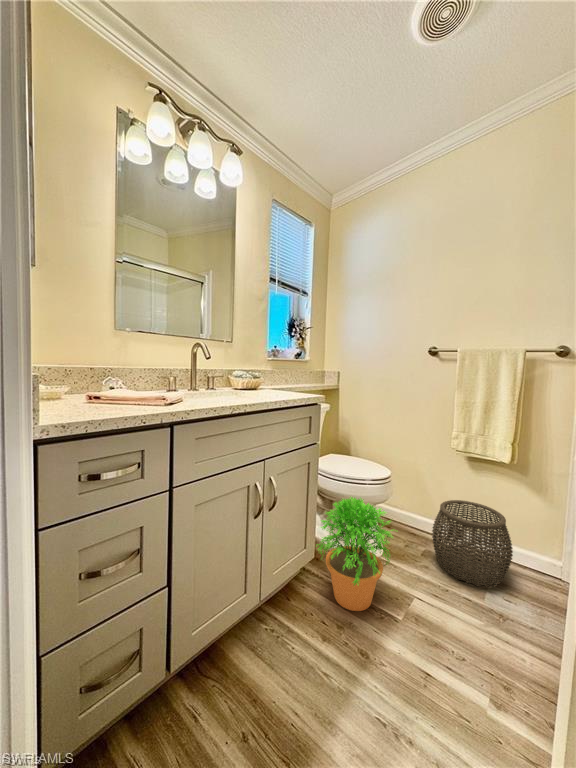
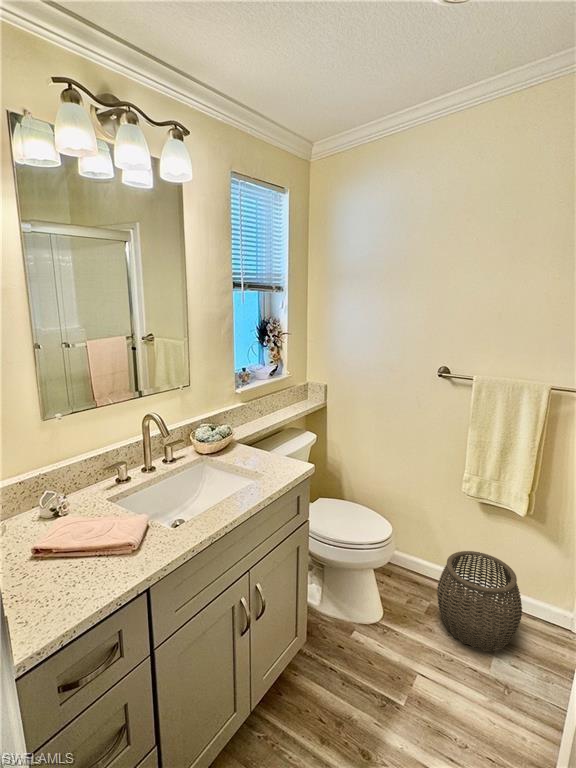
potted plant: present [316,497,397,611] -> none [308,572,401,700]

